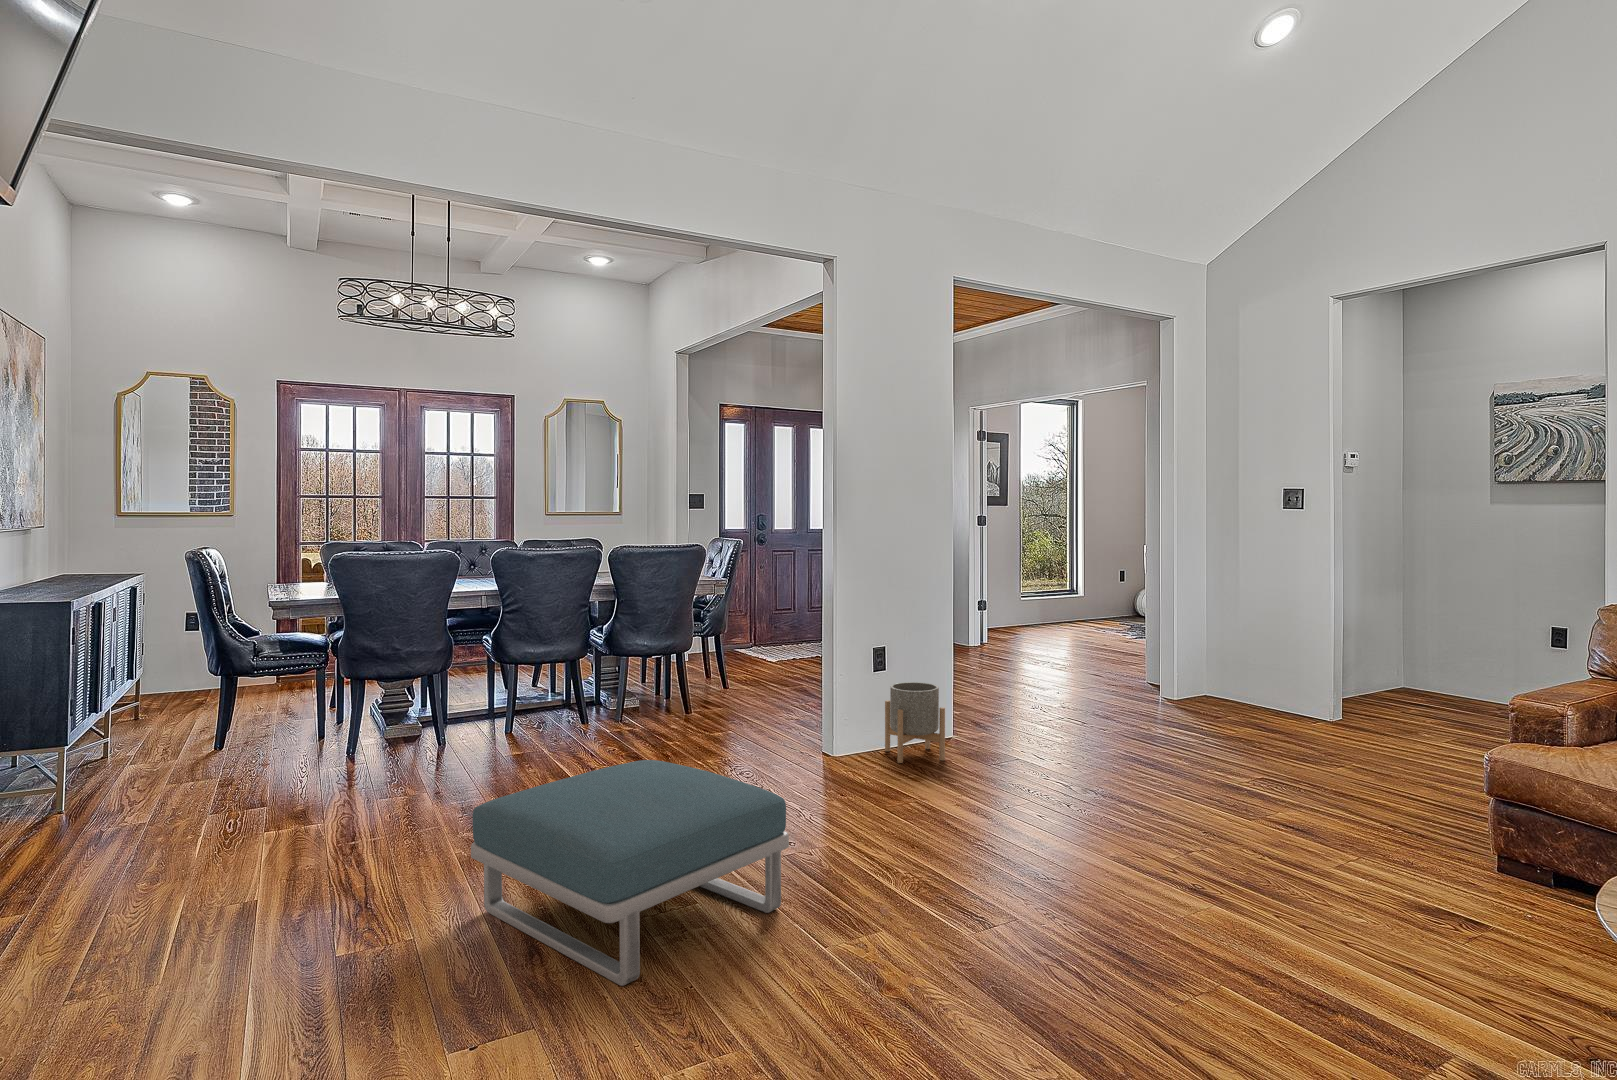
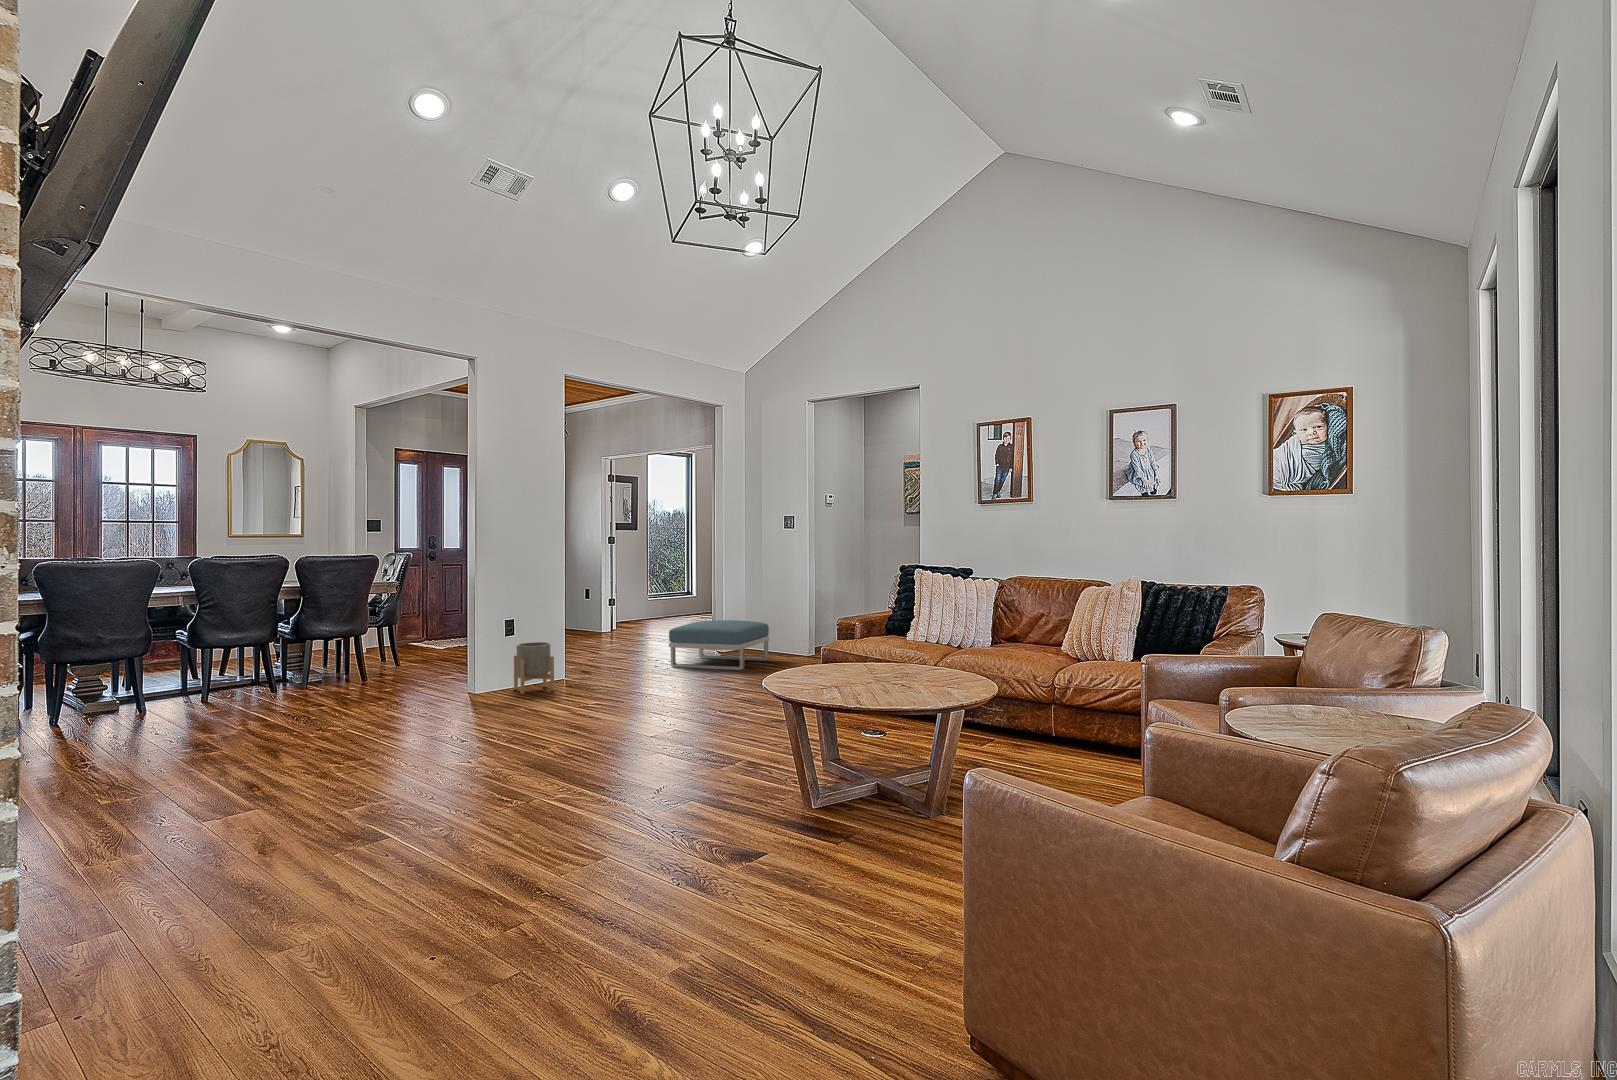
footstool: present [471,760,789,986] -> present [669,620,769,670]

